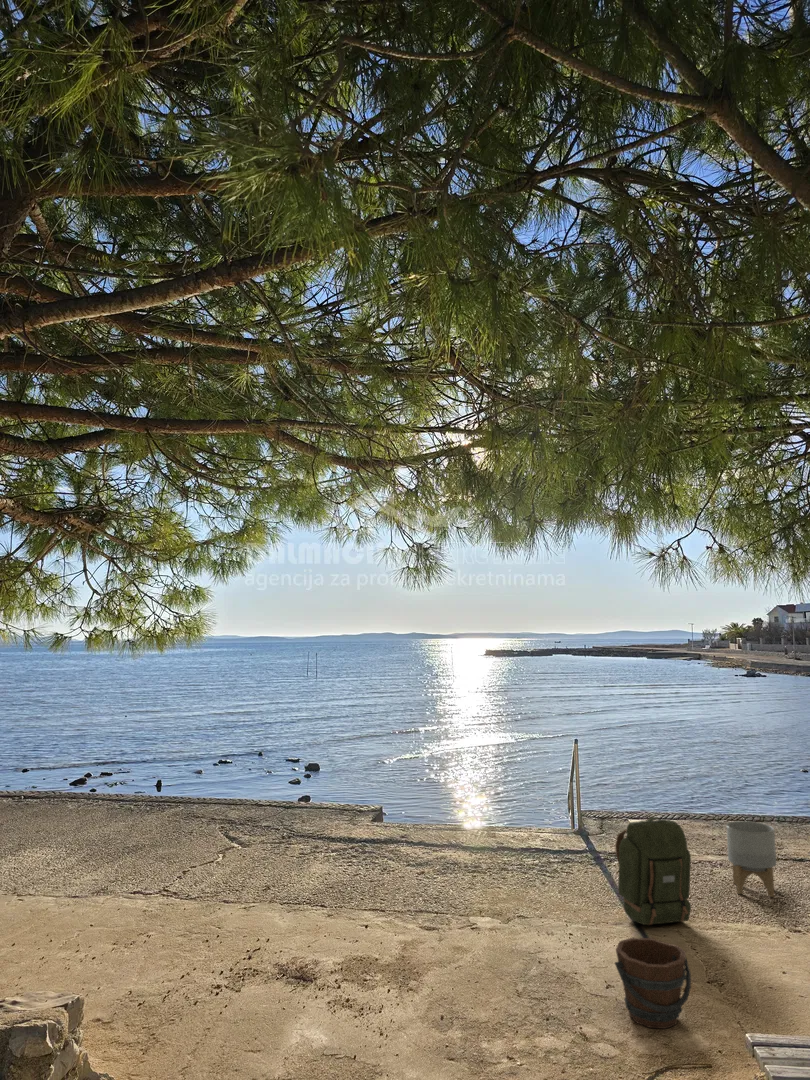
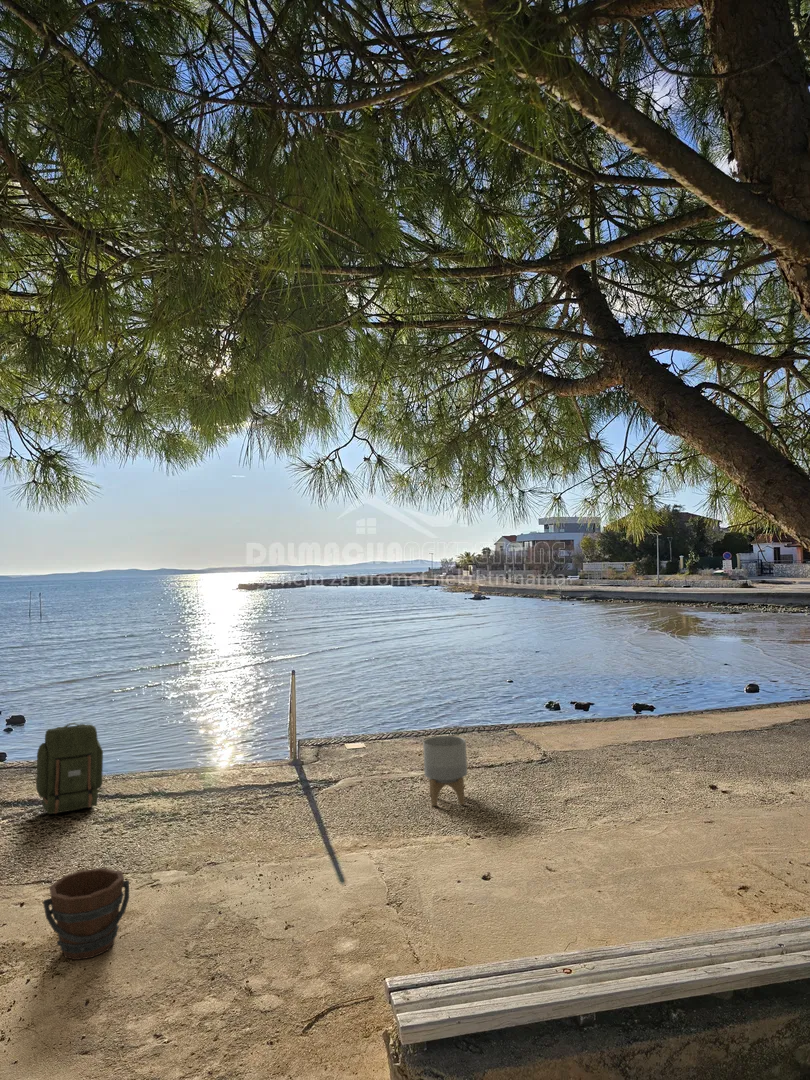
backpack: present [615,817,691,925] -> present [36,723,103,814]
bucket: present [615,937,691,1029] -> present [43,868,129,960]

